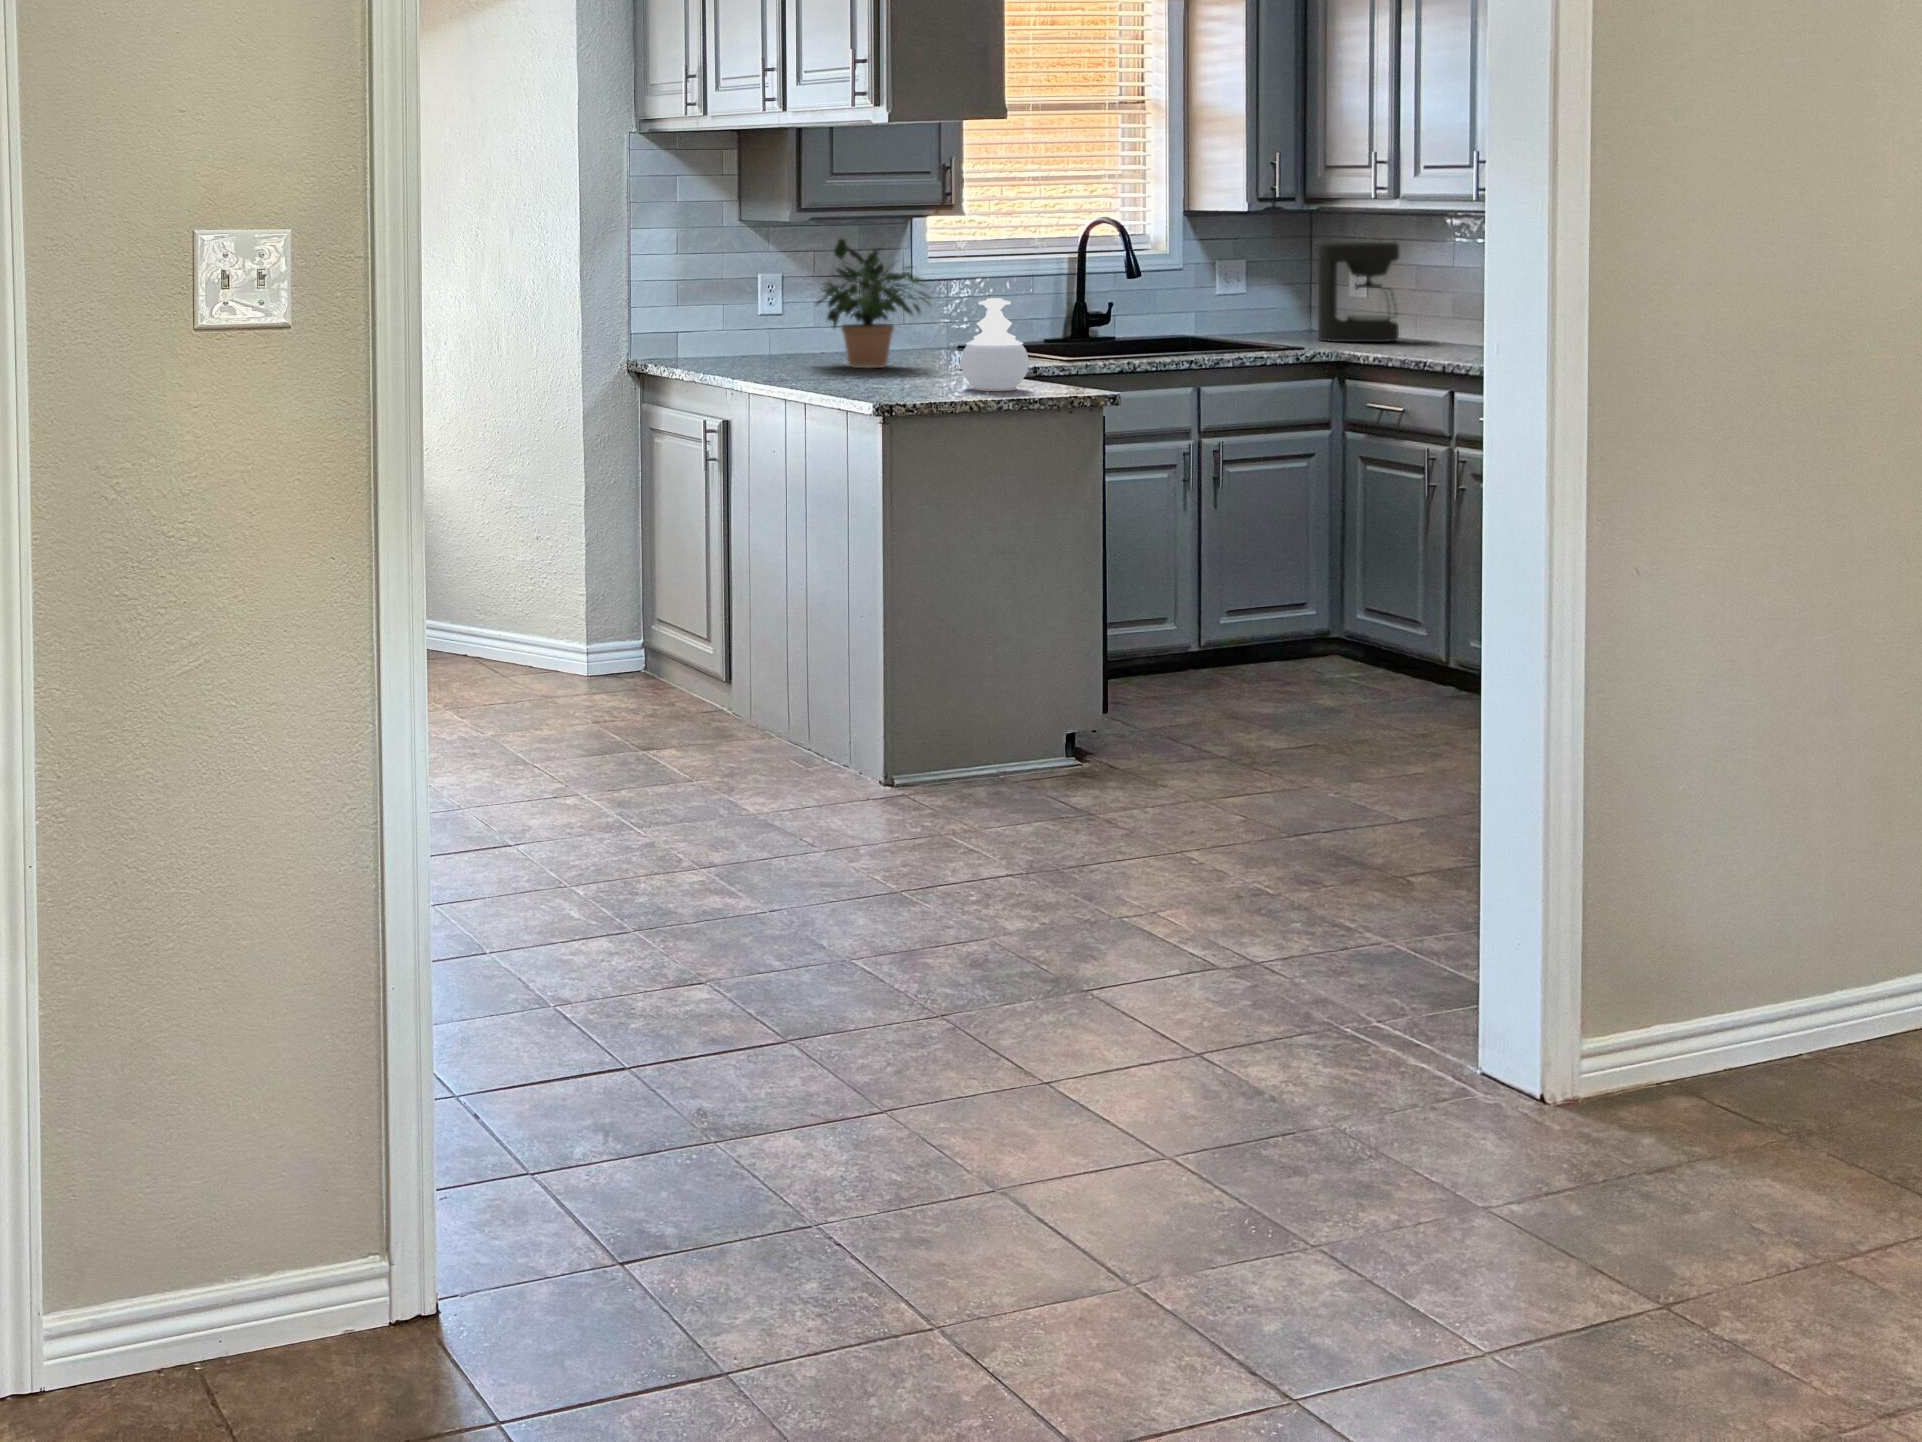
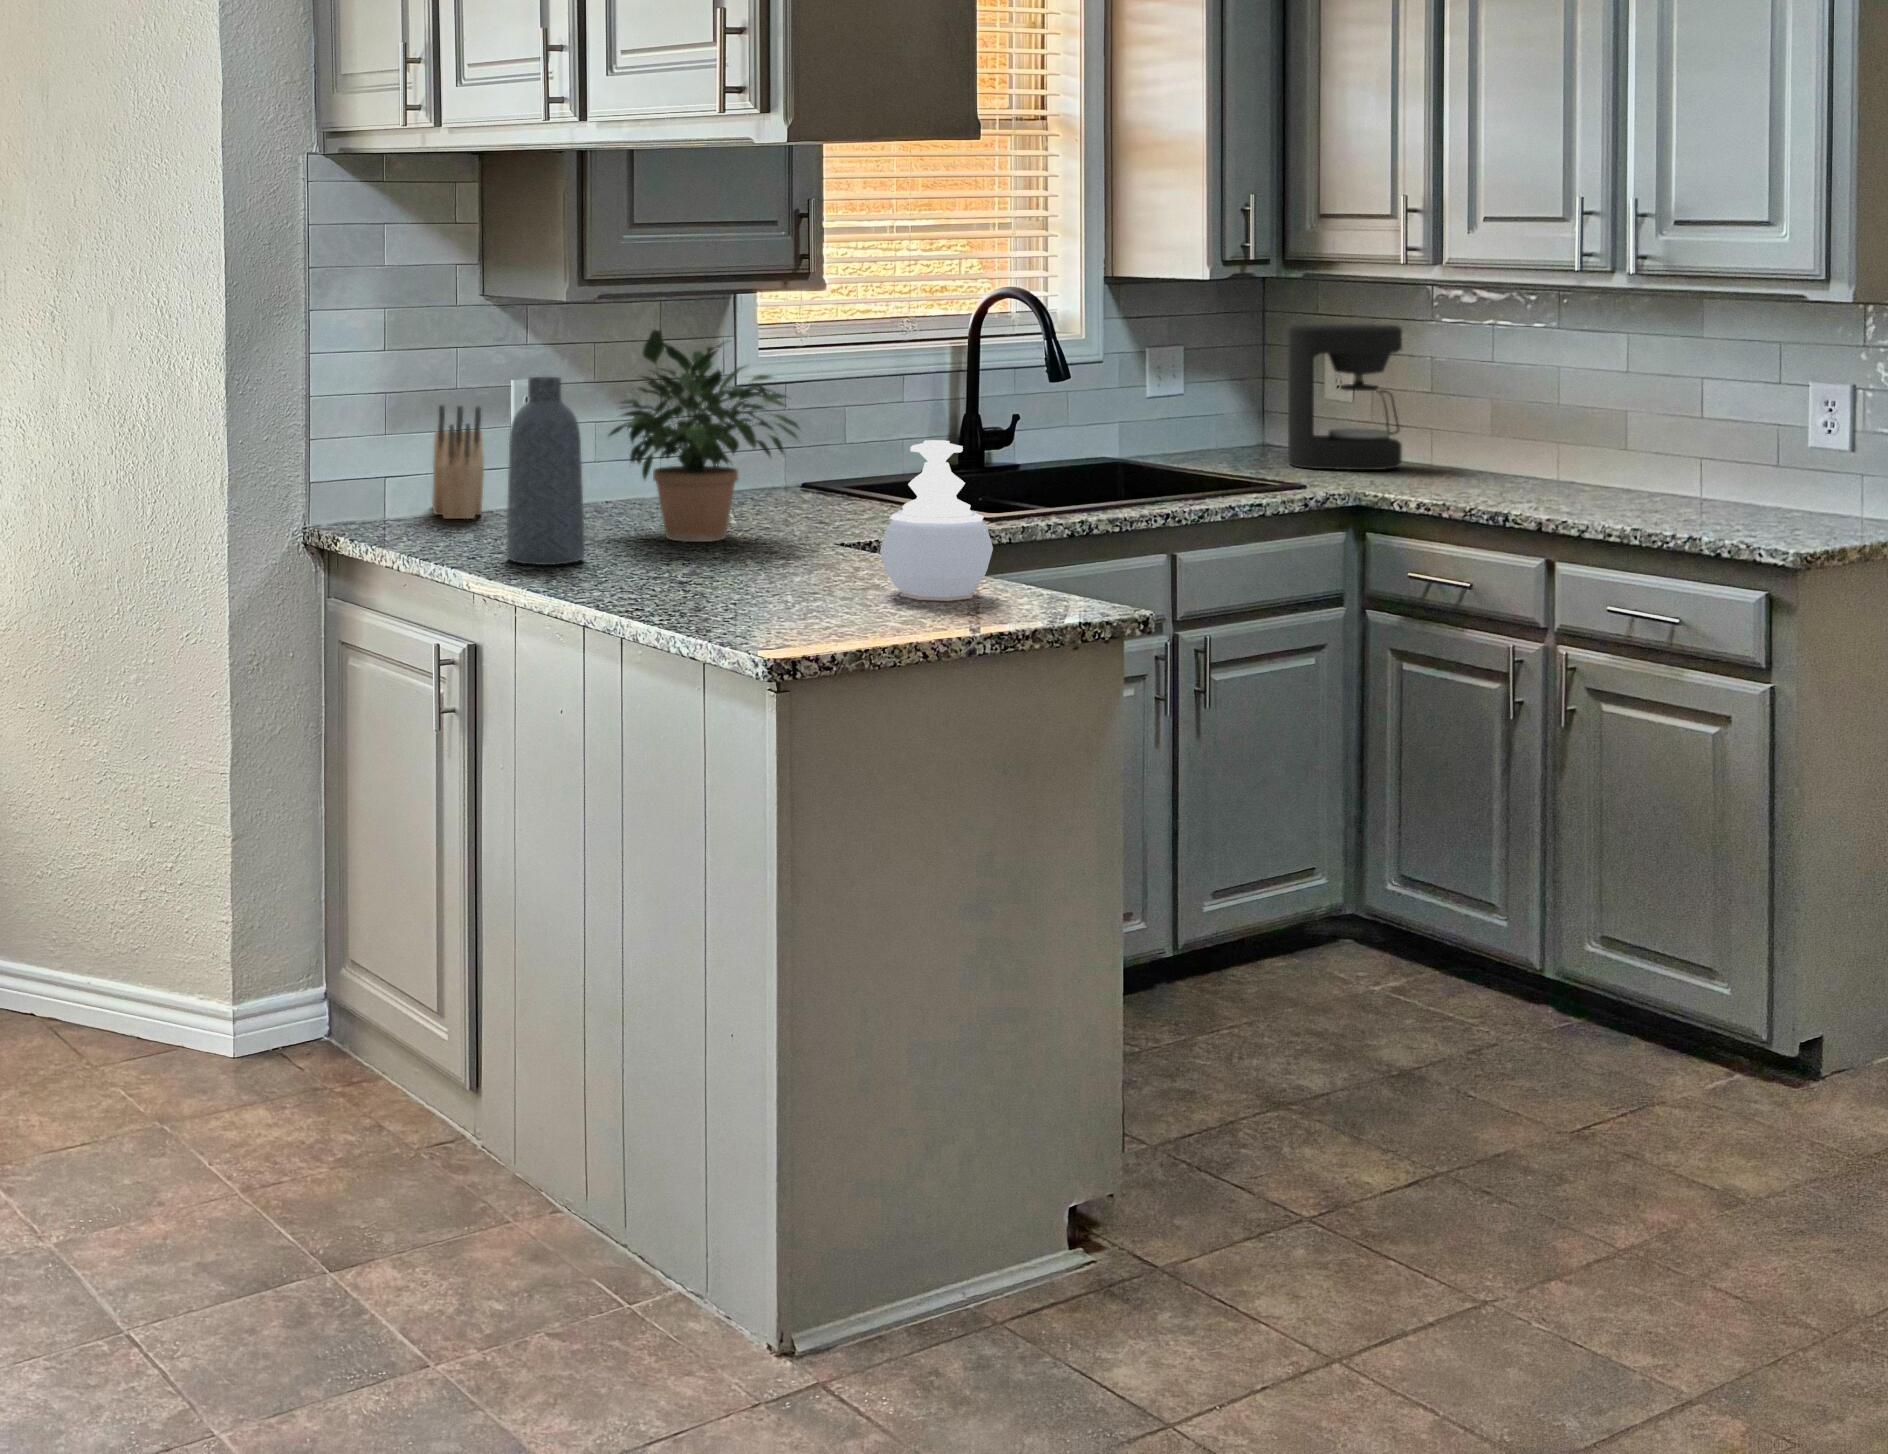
vase: none [746,265,793,376] -> present [506,377,585,565]
knife block: none [710,287,740,358] -> present [432,405,484,519]

